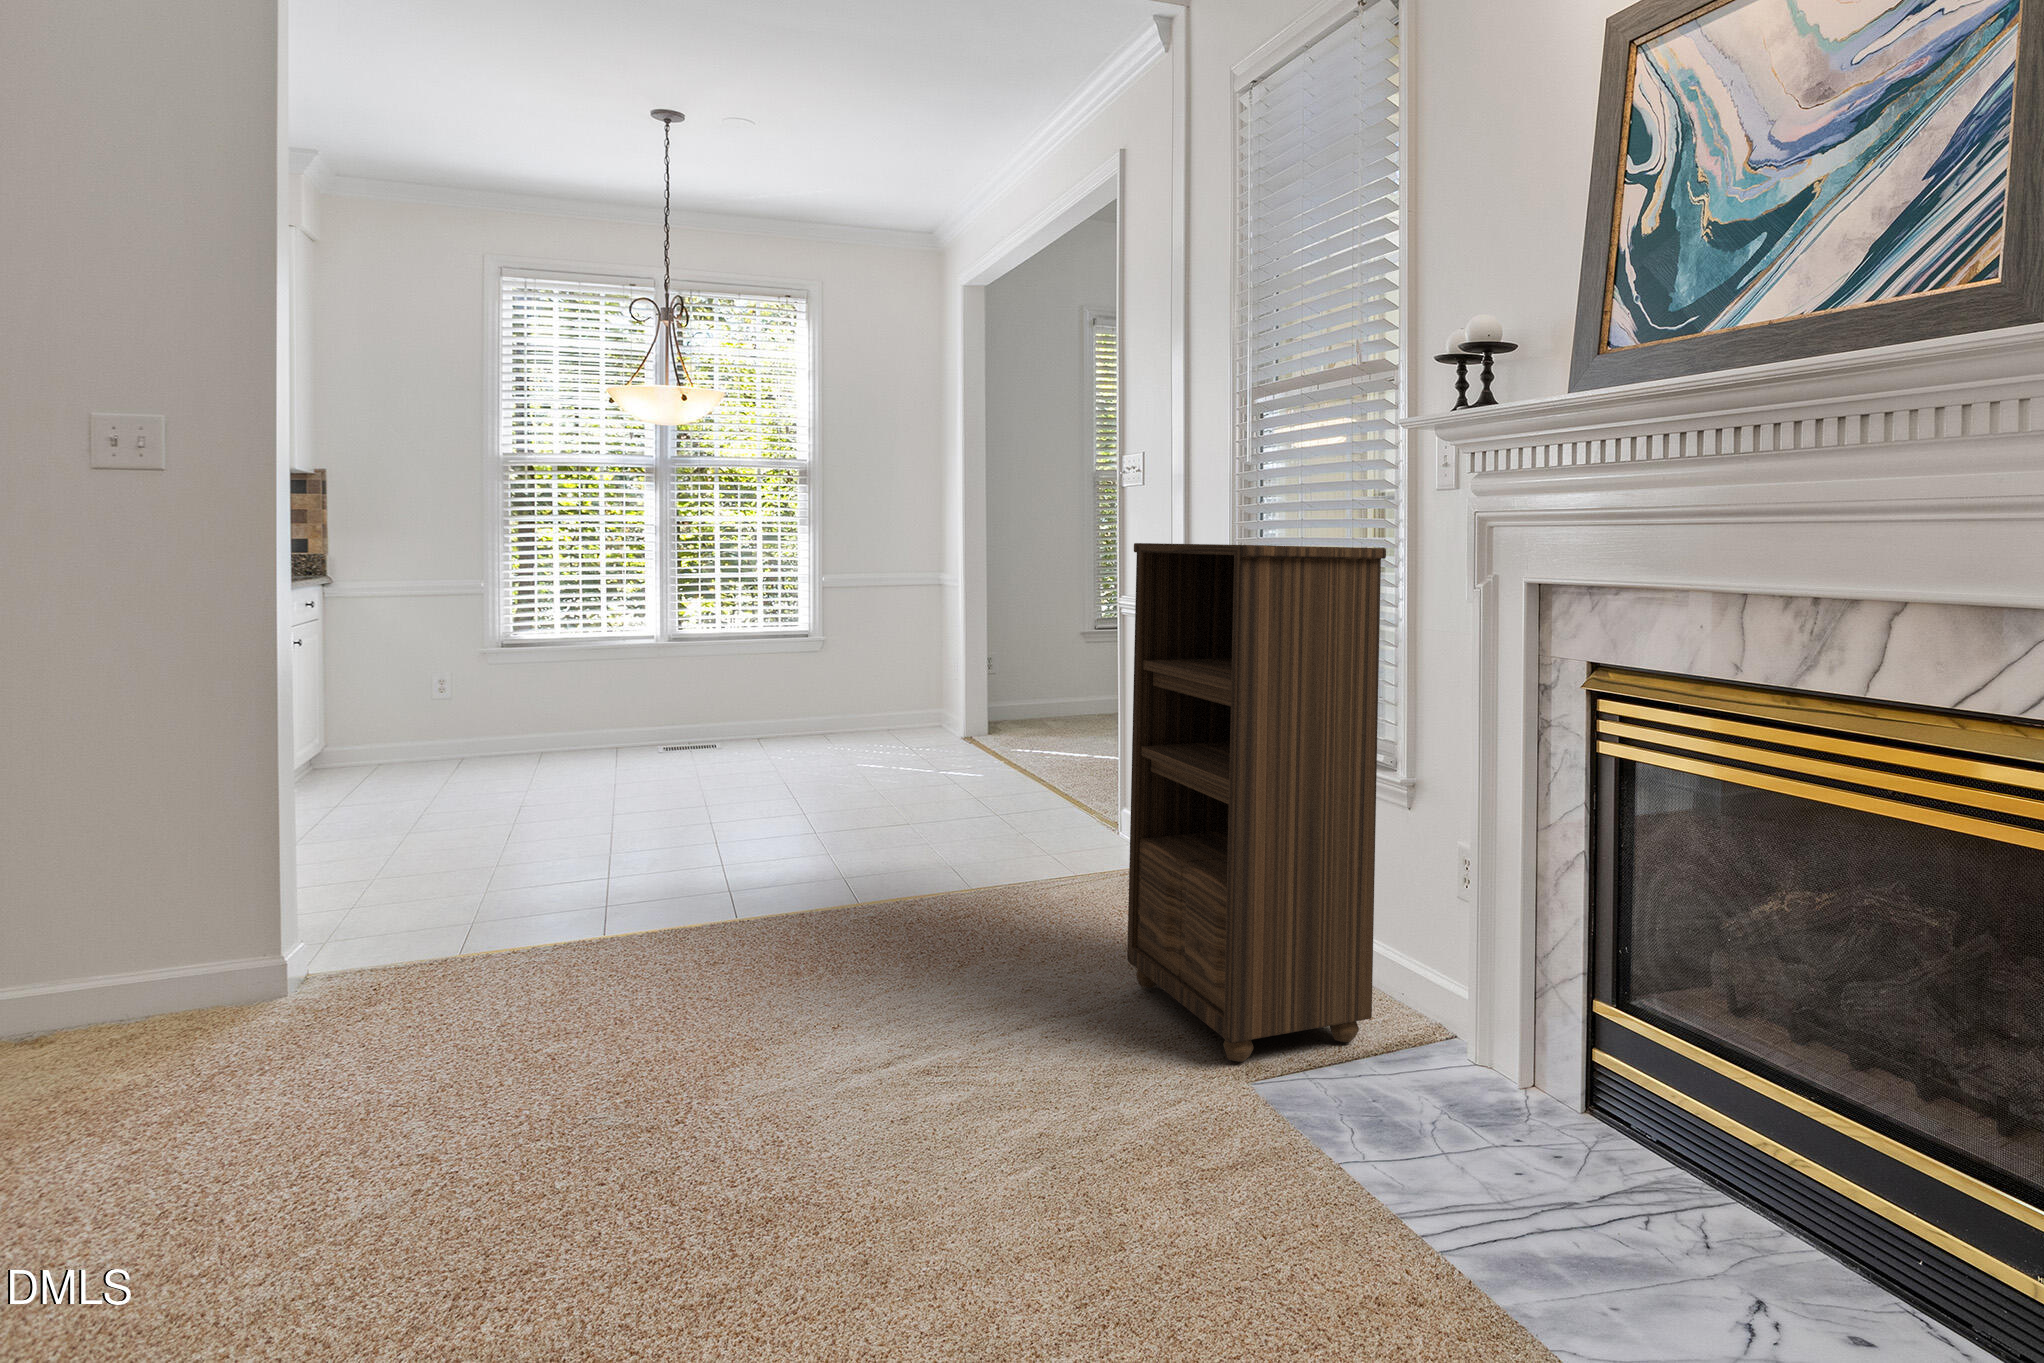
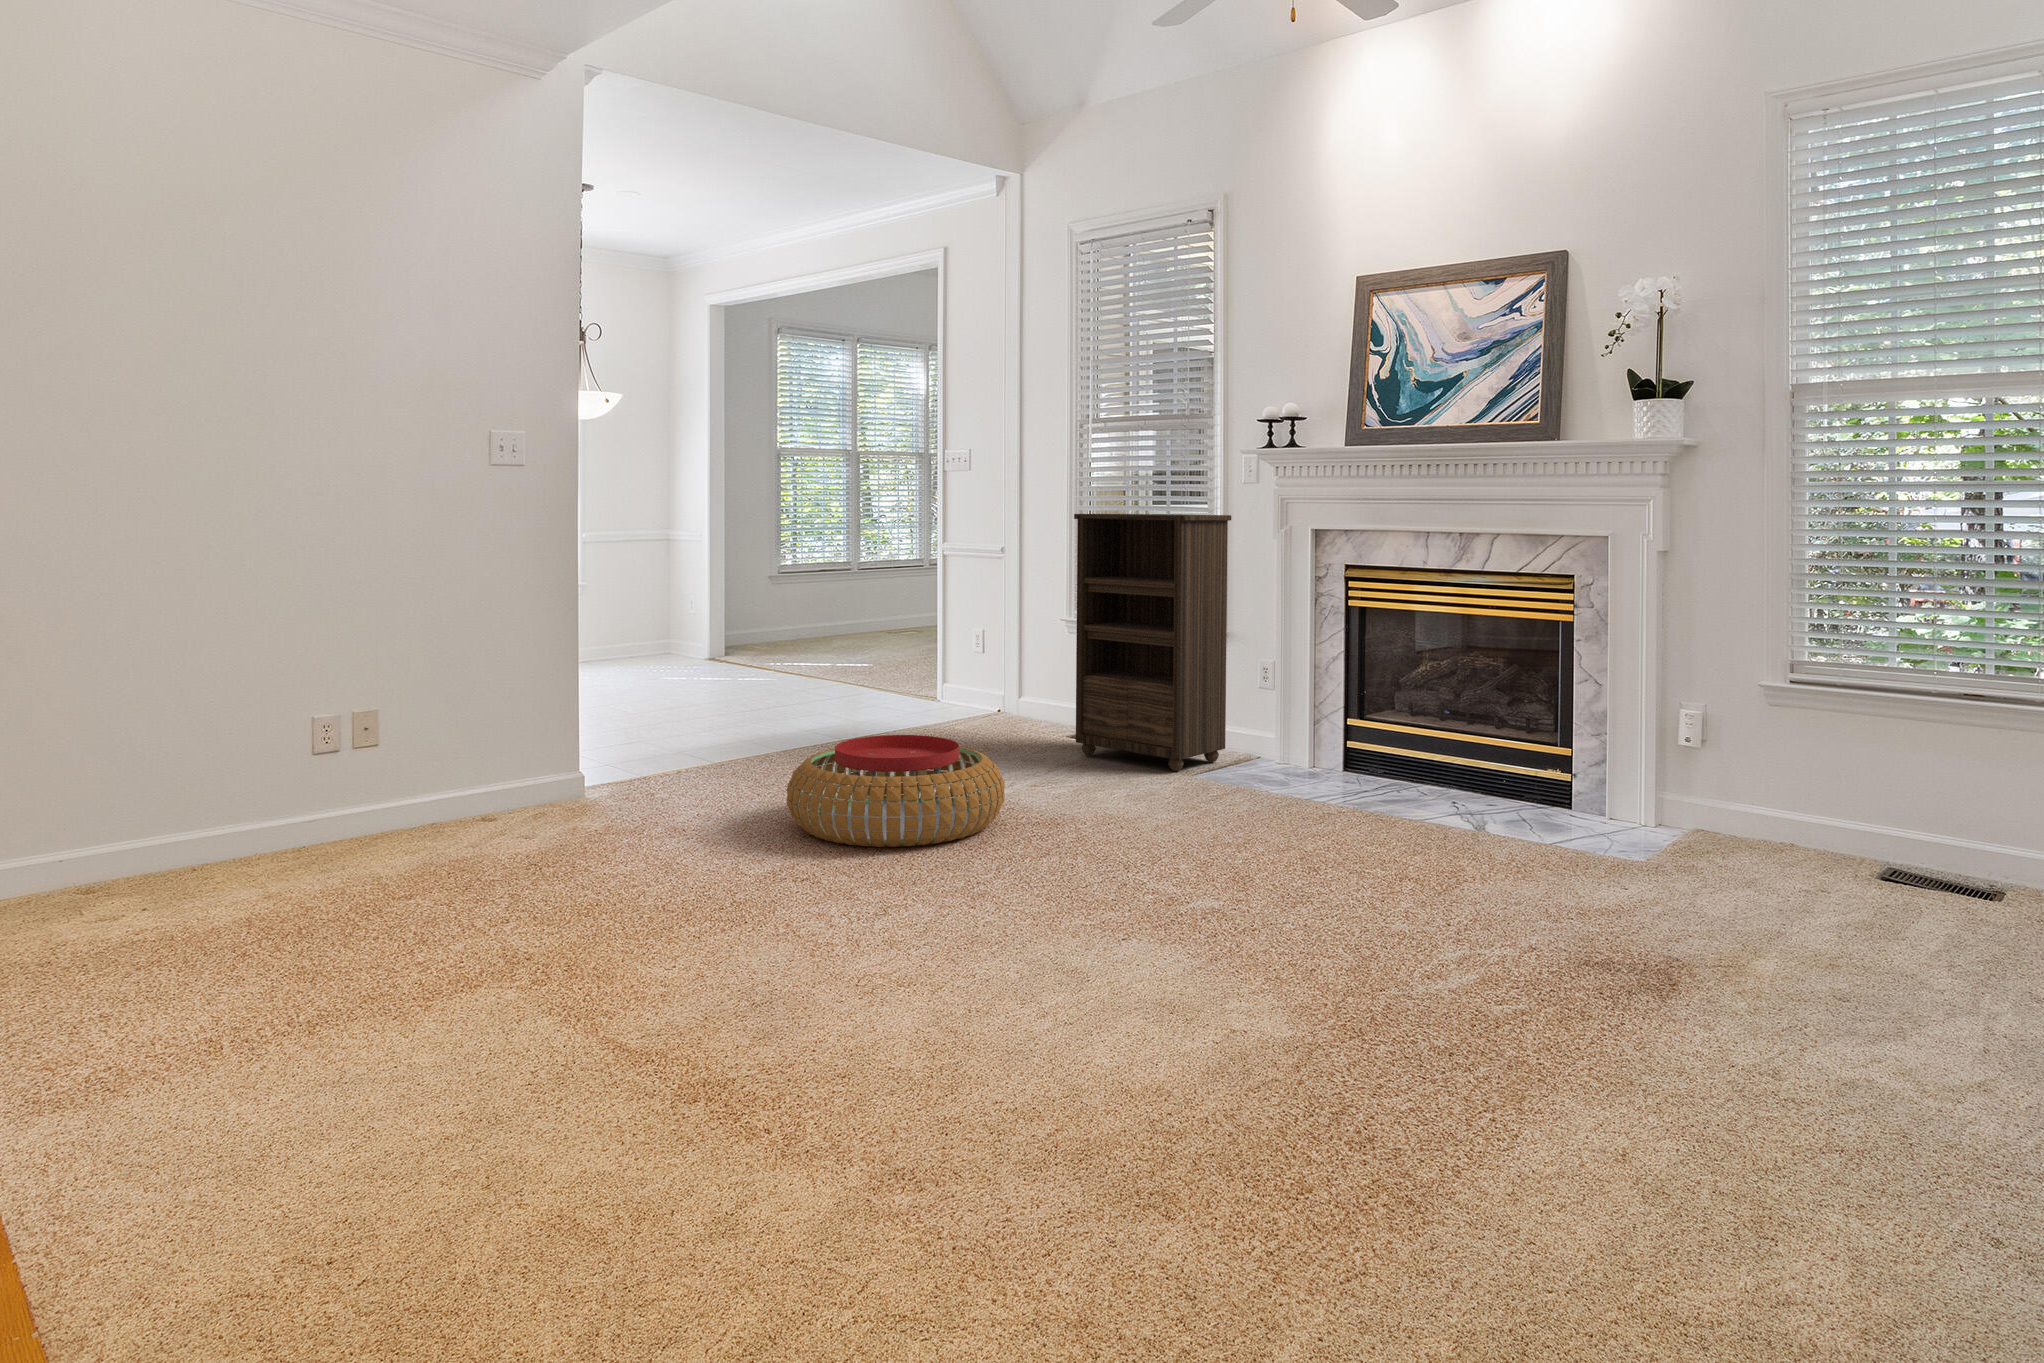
pouf: none [193,958,713,1254] -> present [787,735,1005,847]

